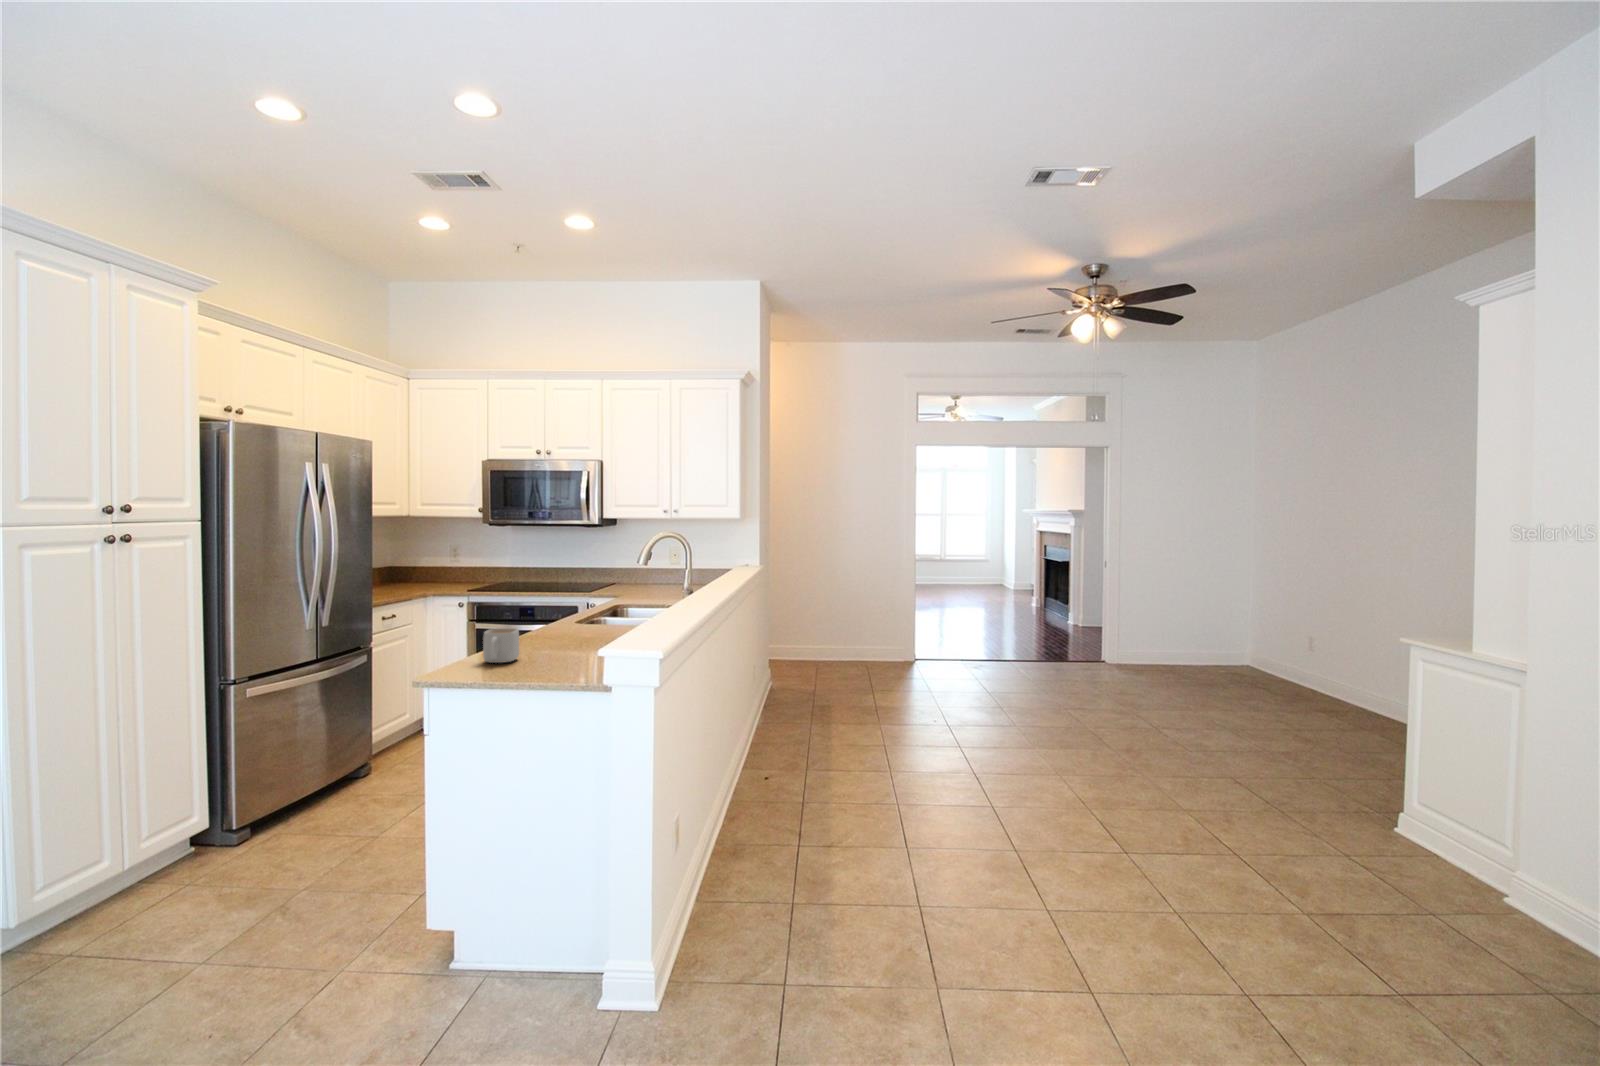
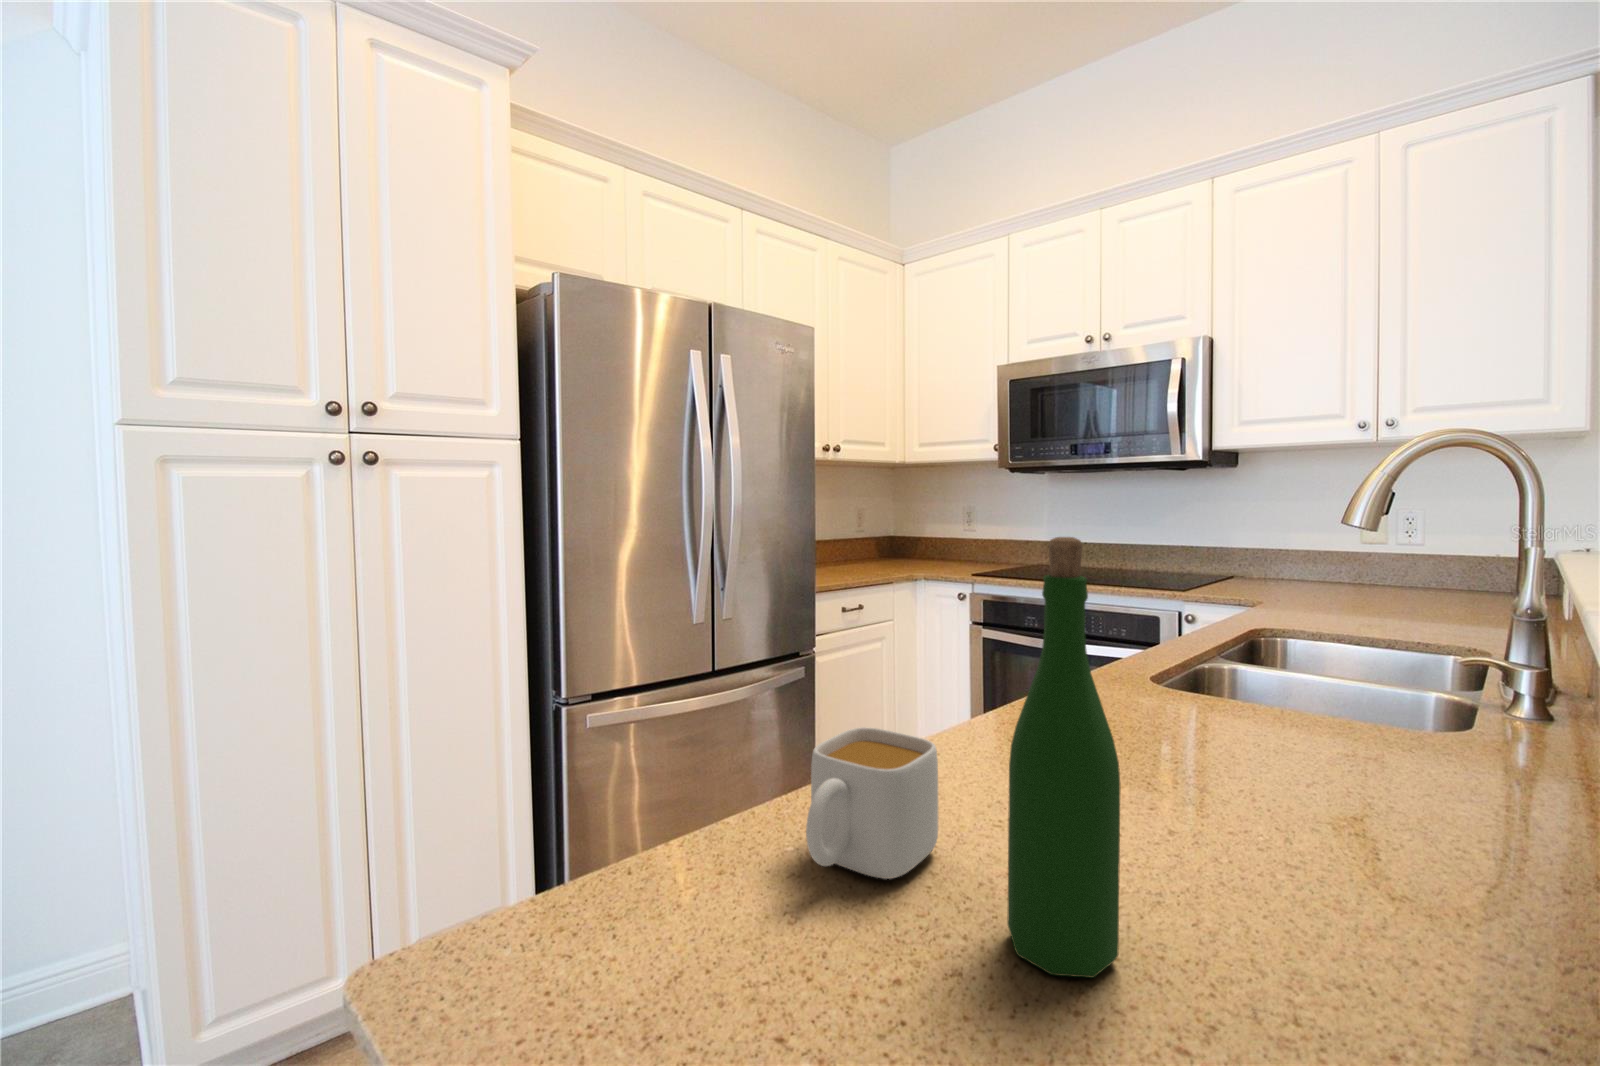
wine bottle: none [543,571,568,665] -> present [1007,537,1120,978]

